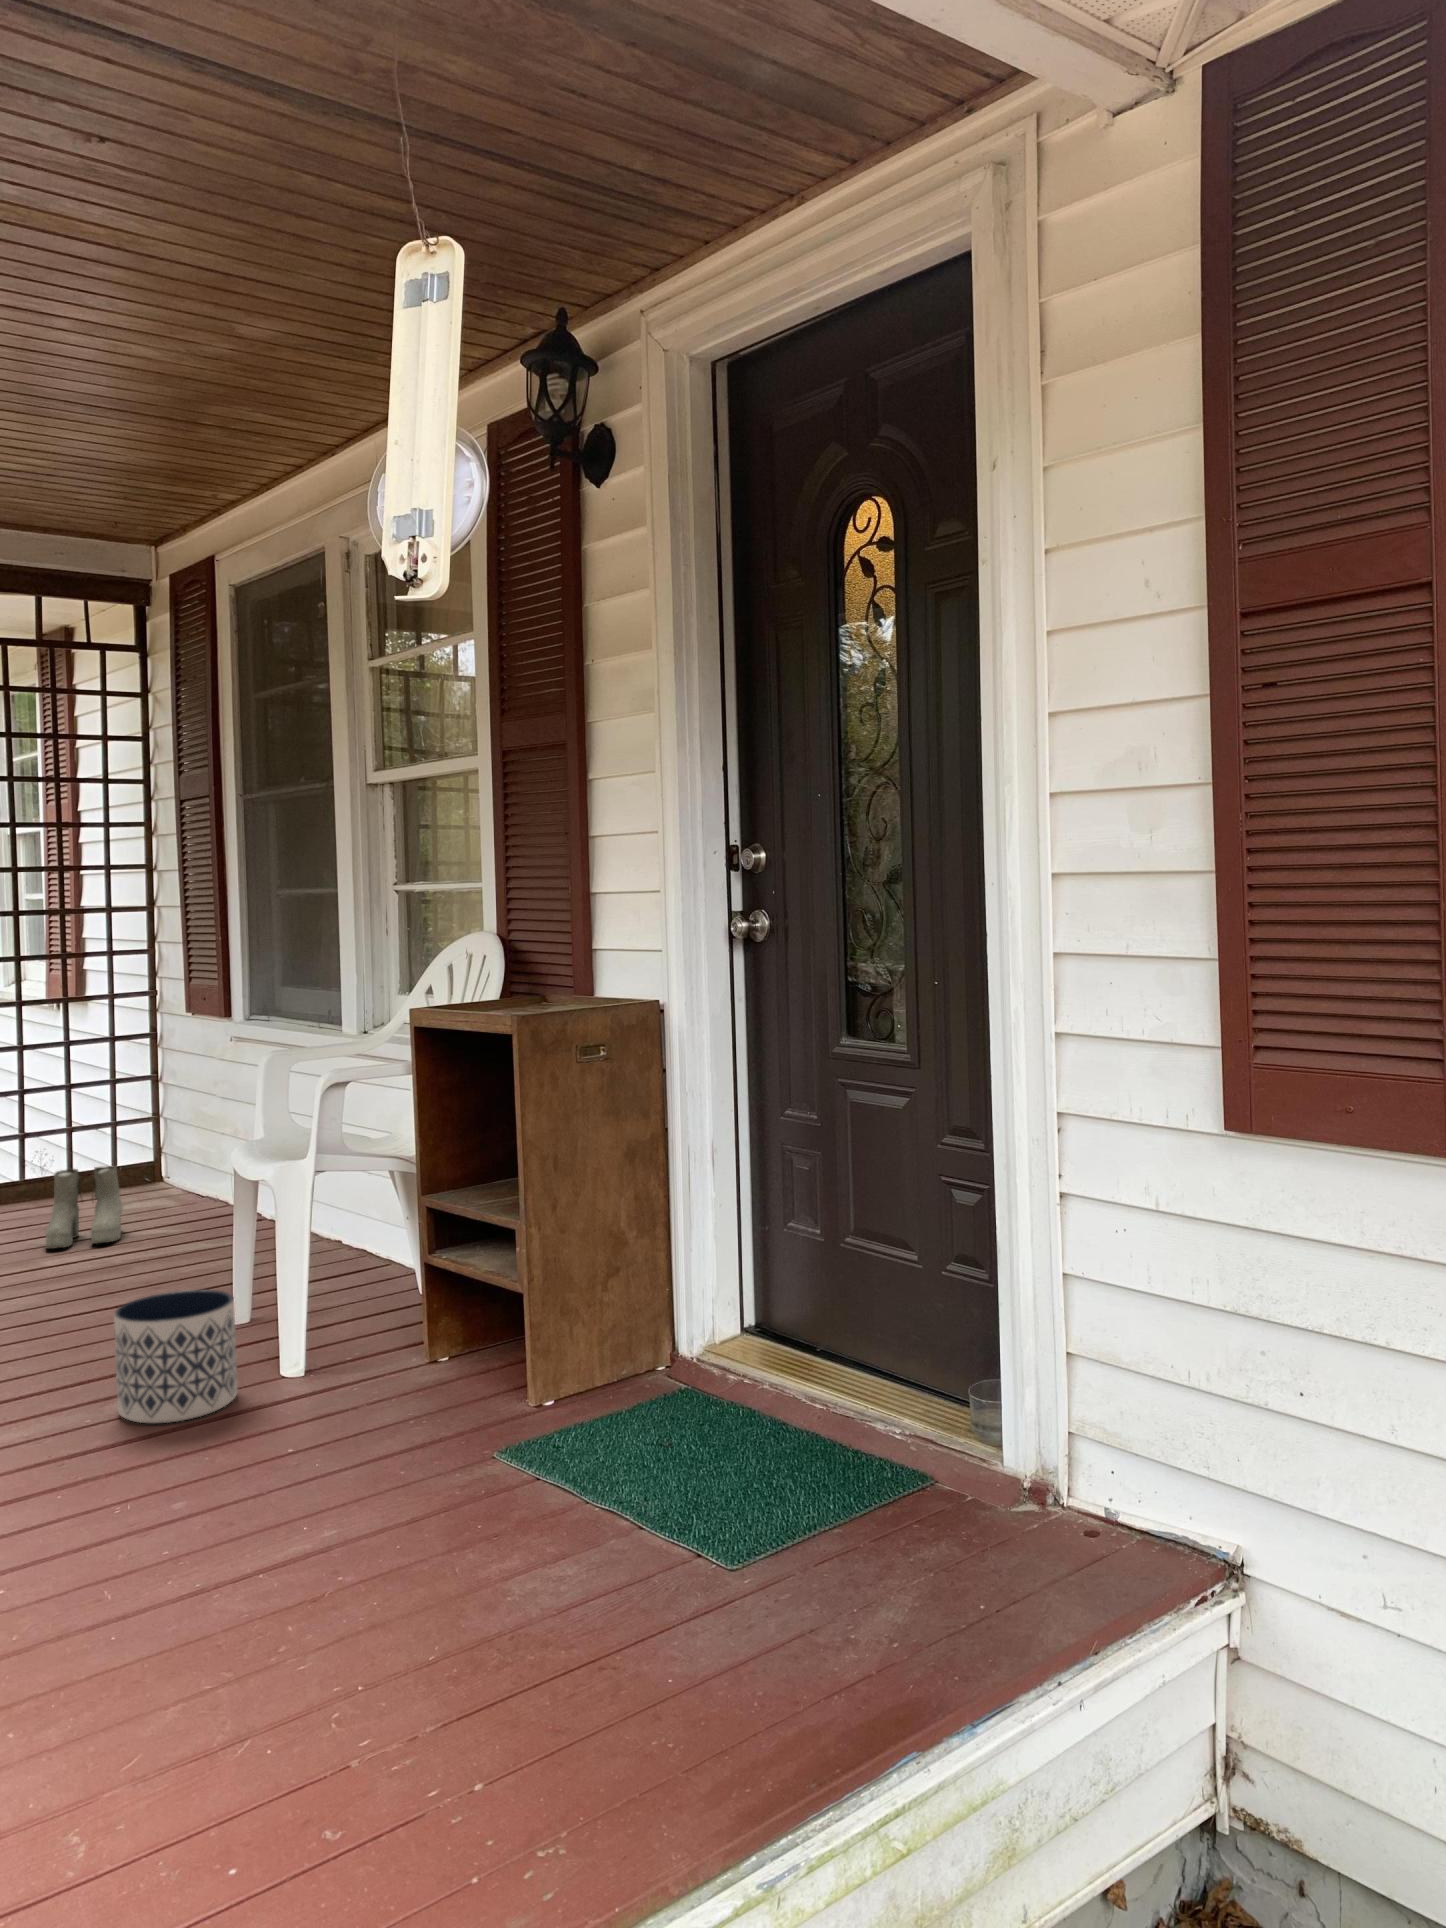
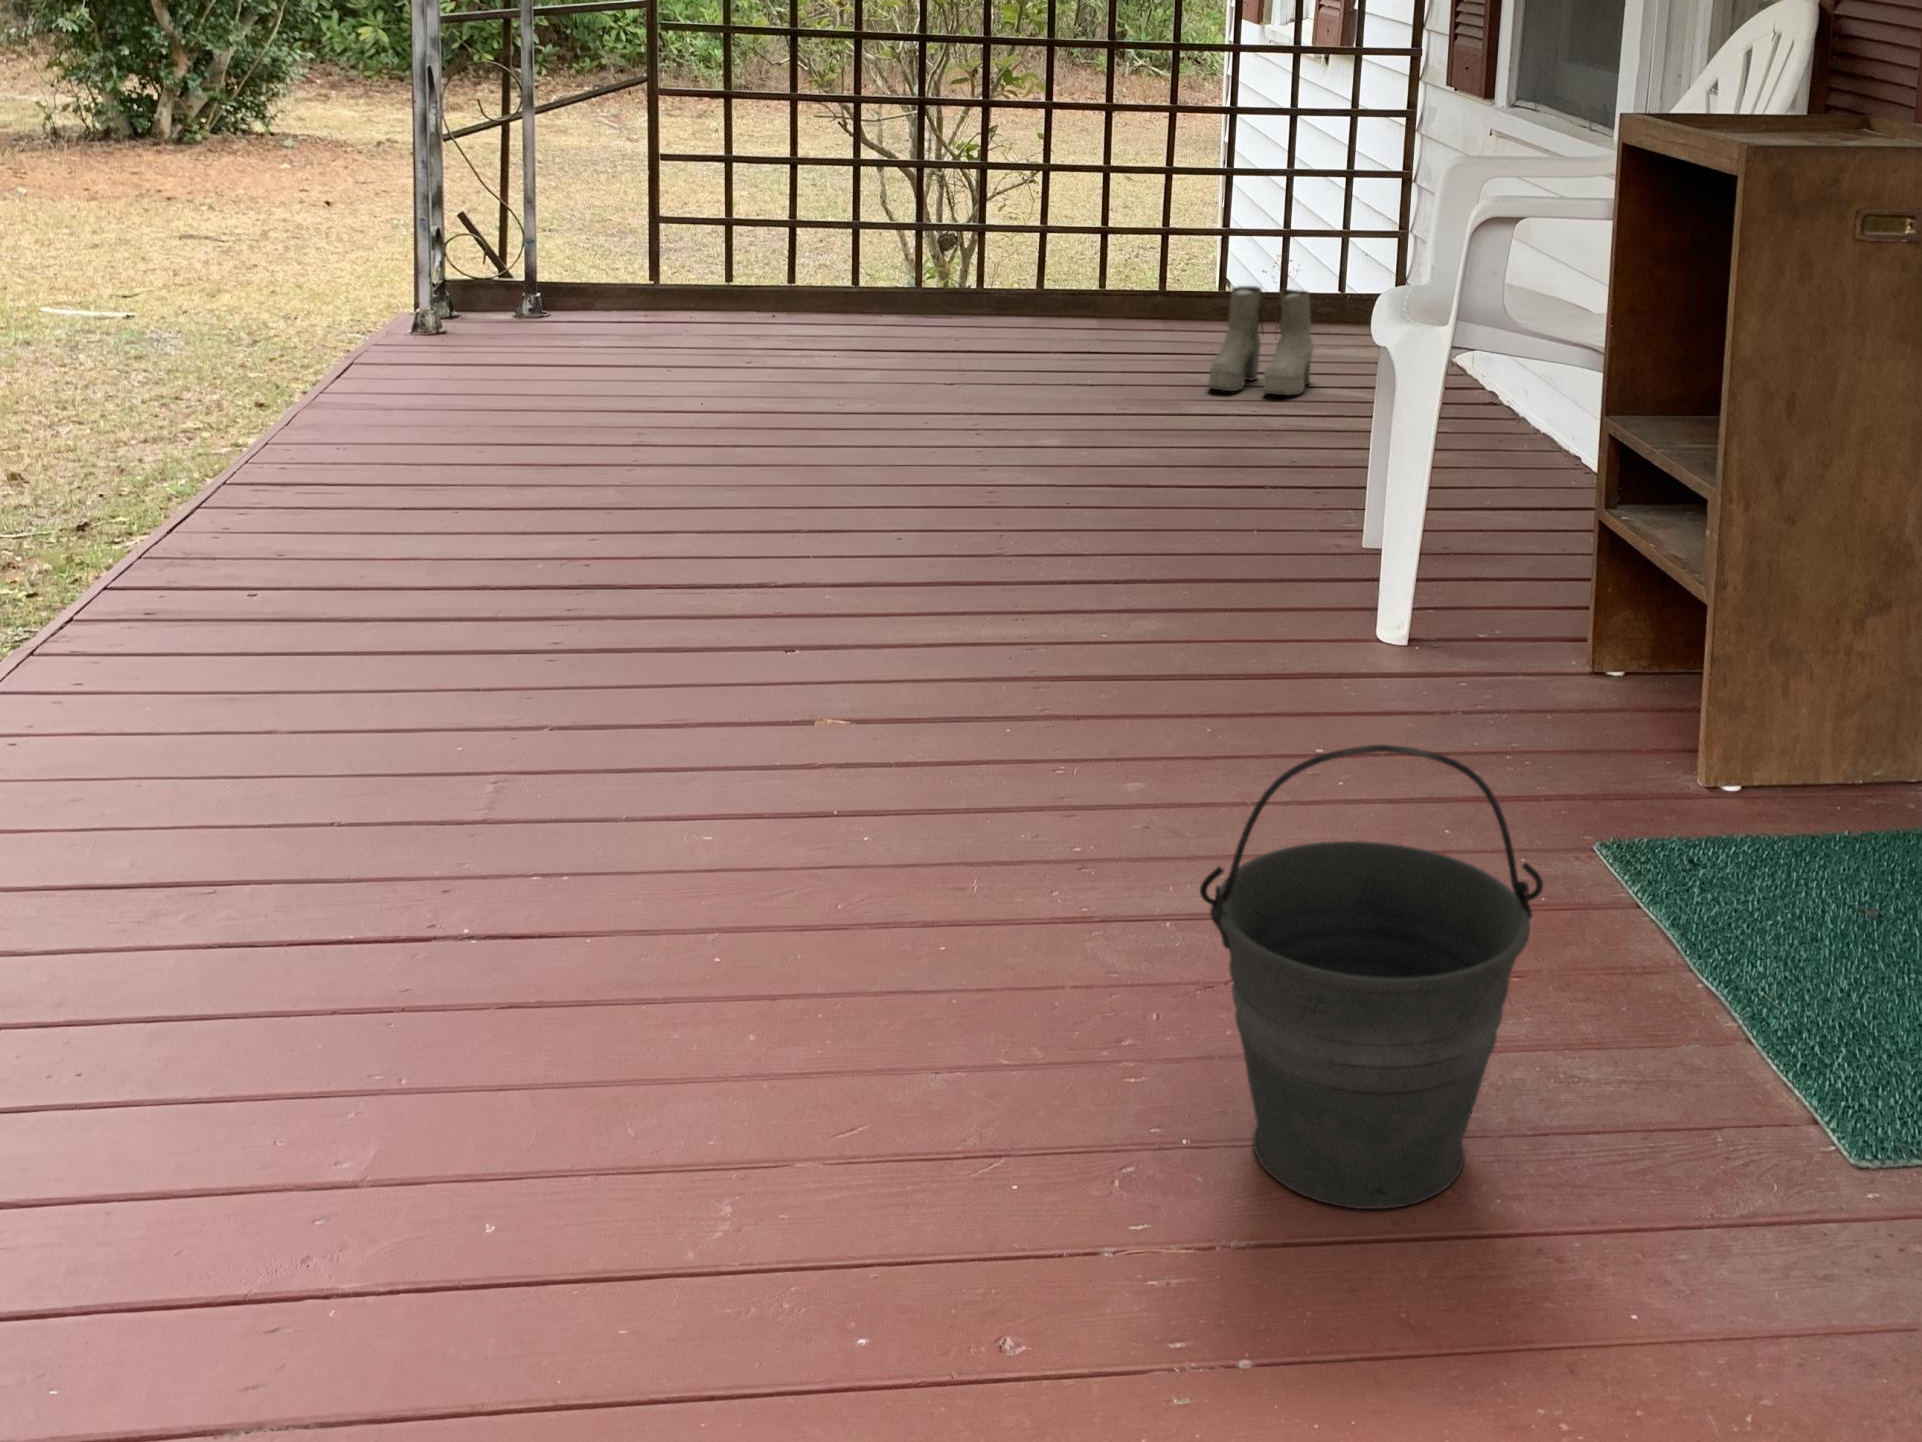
planter: present [114,1290,237,1423] -> none [1154,481,1318,662]
bucket: none [359,1395,563,1708] -> present [1200,745,1543,1209]

